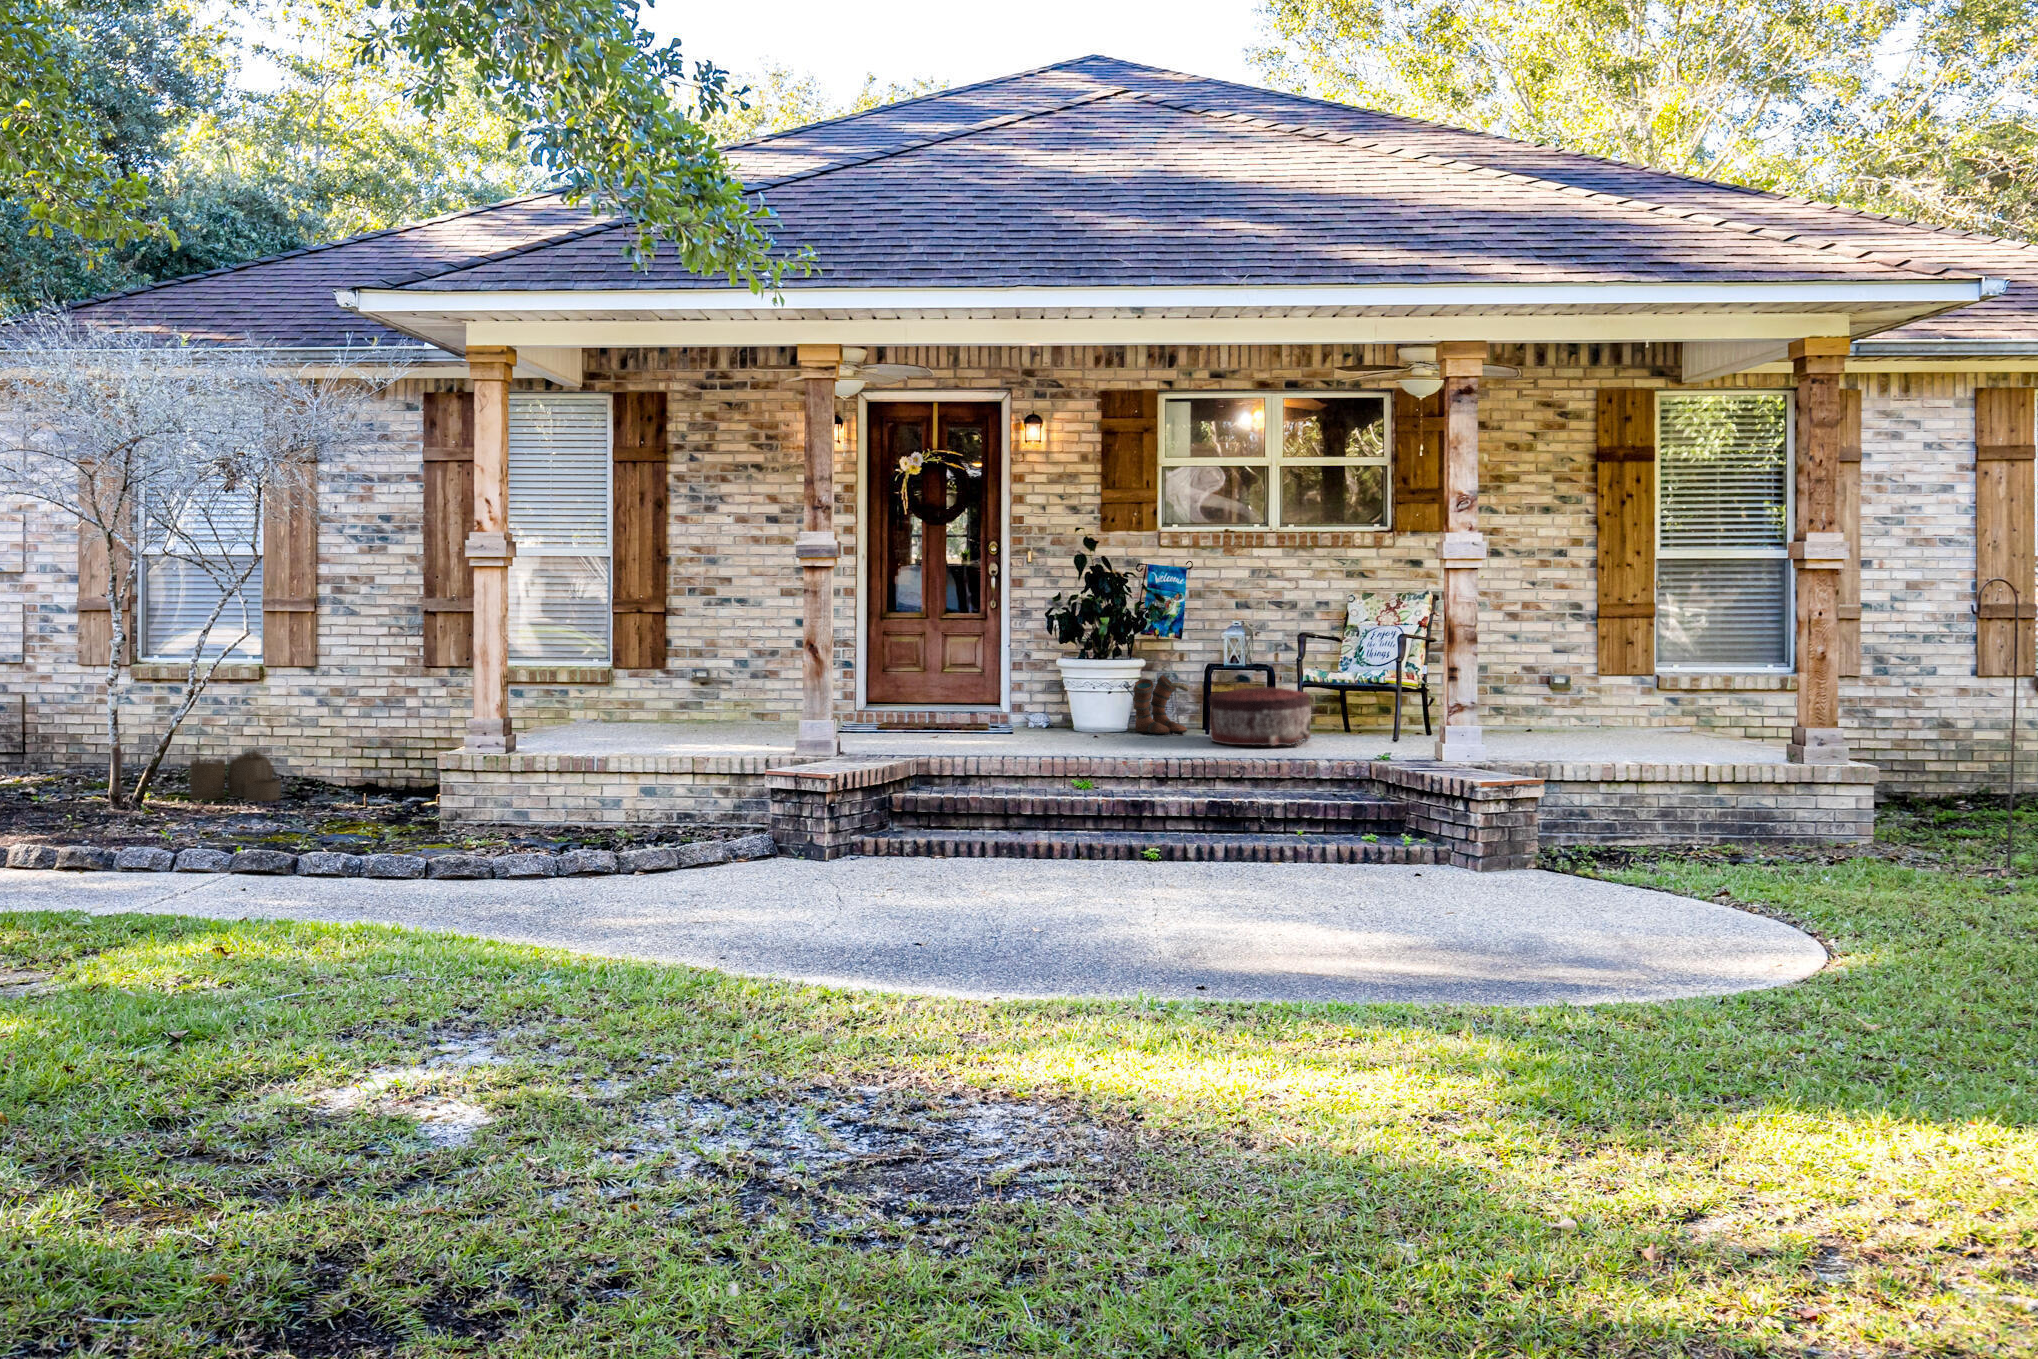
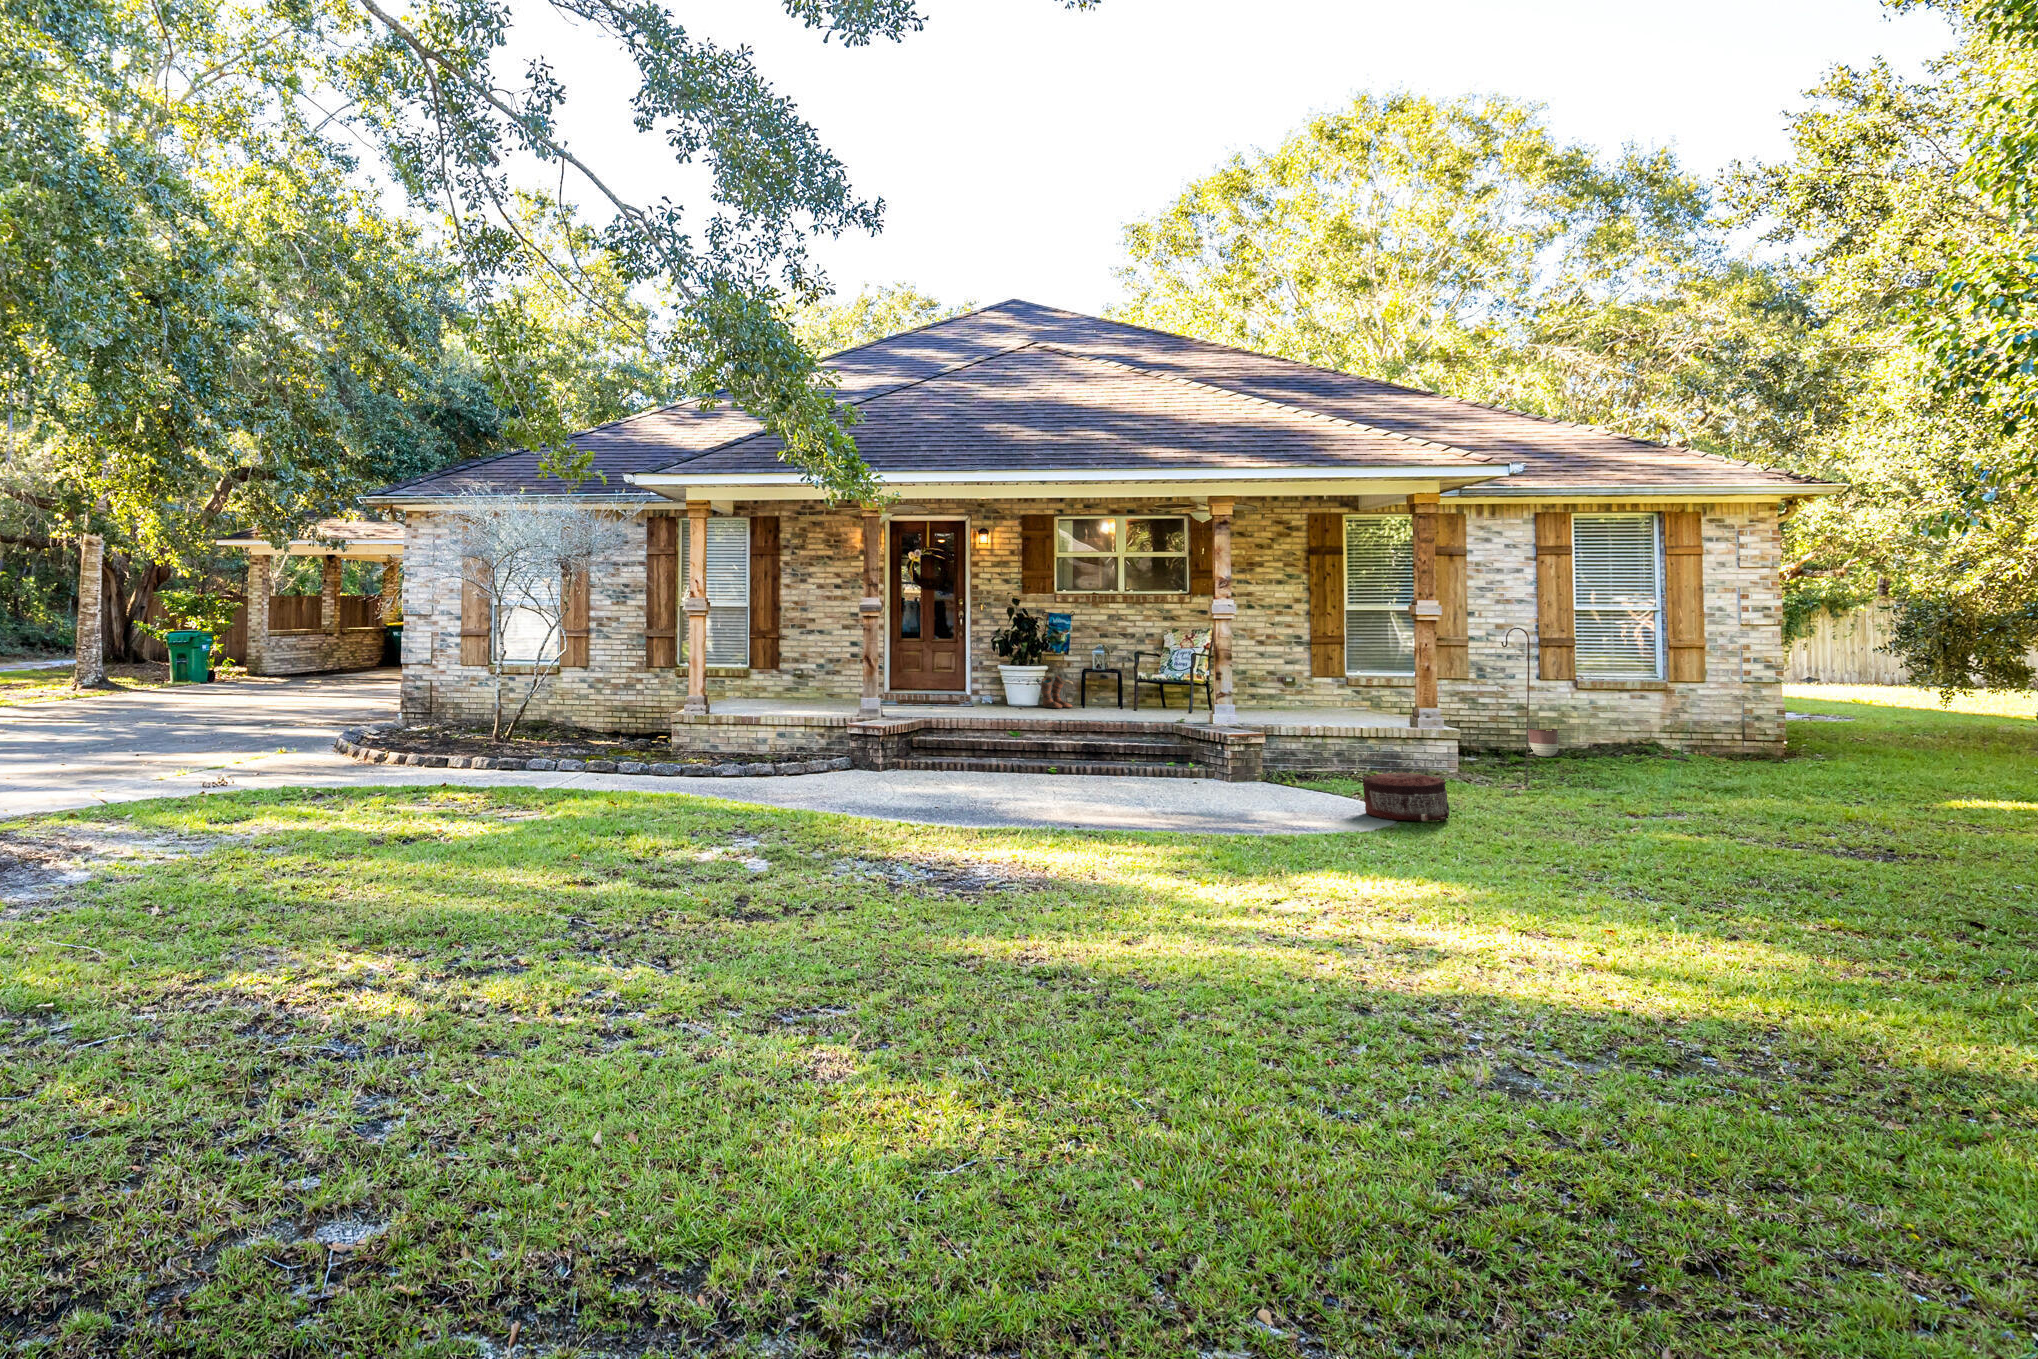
pouf: present [1209,687,1311,746] -> present [1363,773,1449,822]
woven basket: present [189,750,281,801] -> none [533,710,580,738]
planter: none [1955,755,2007,805] -> present [1528,729,1559,757]

